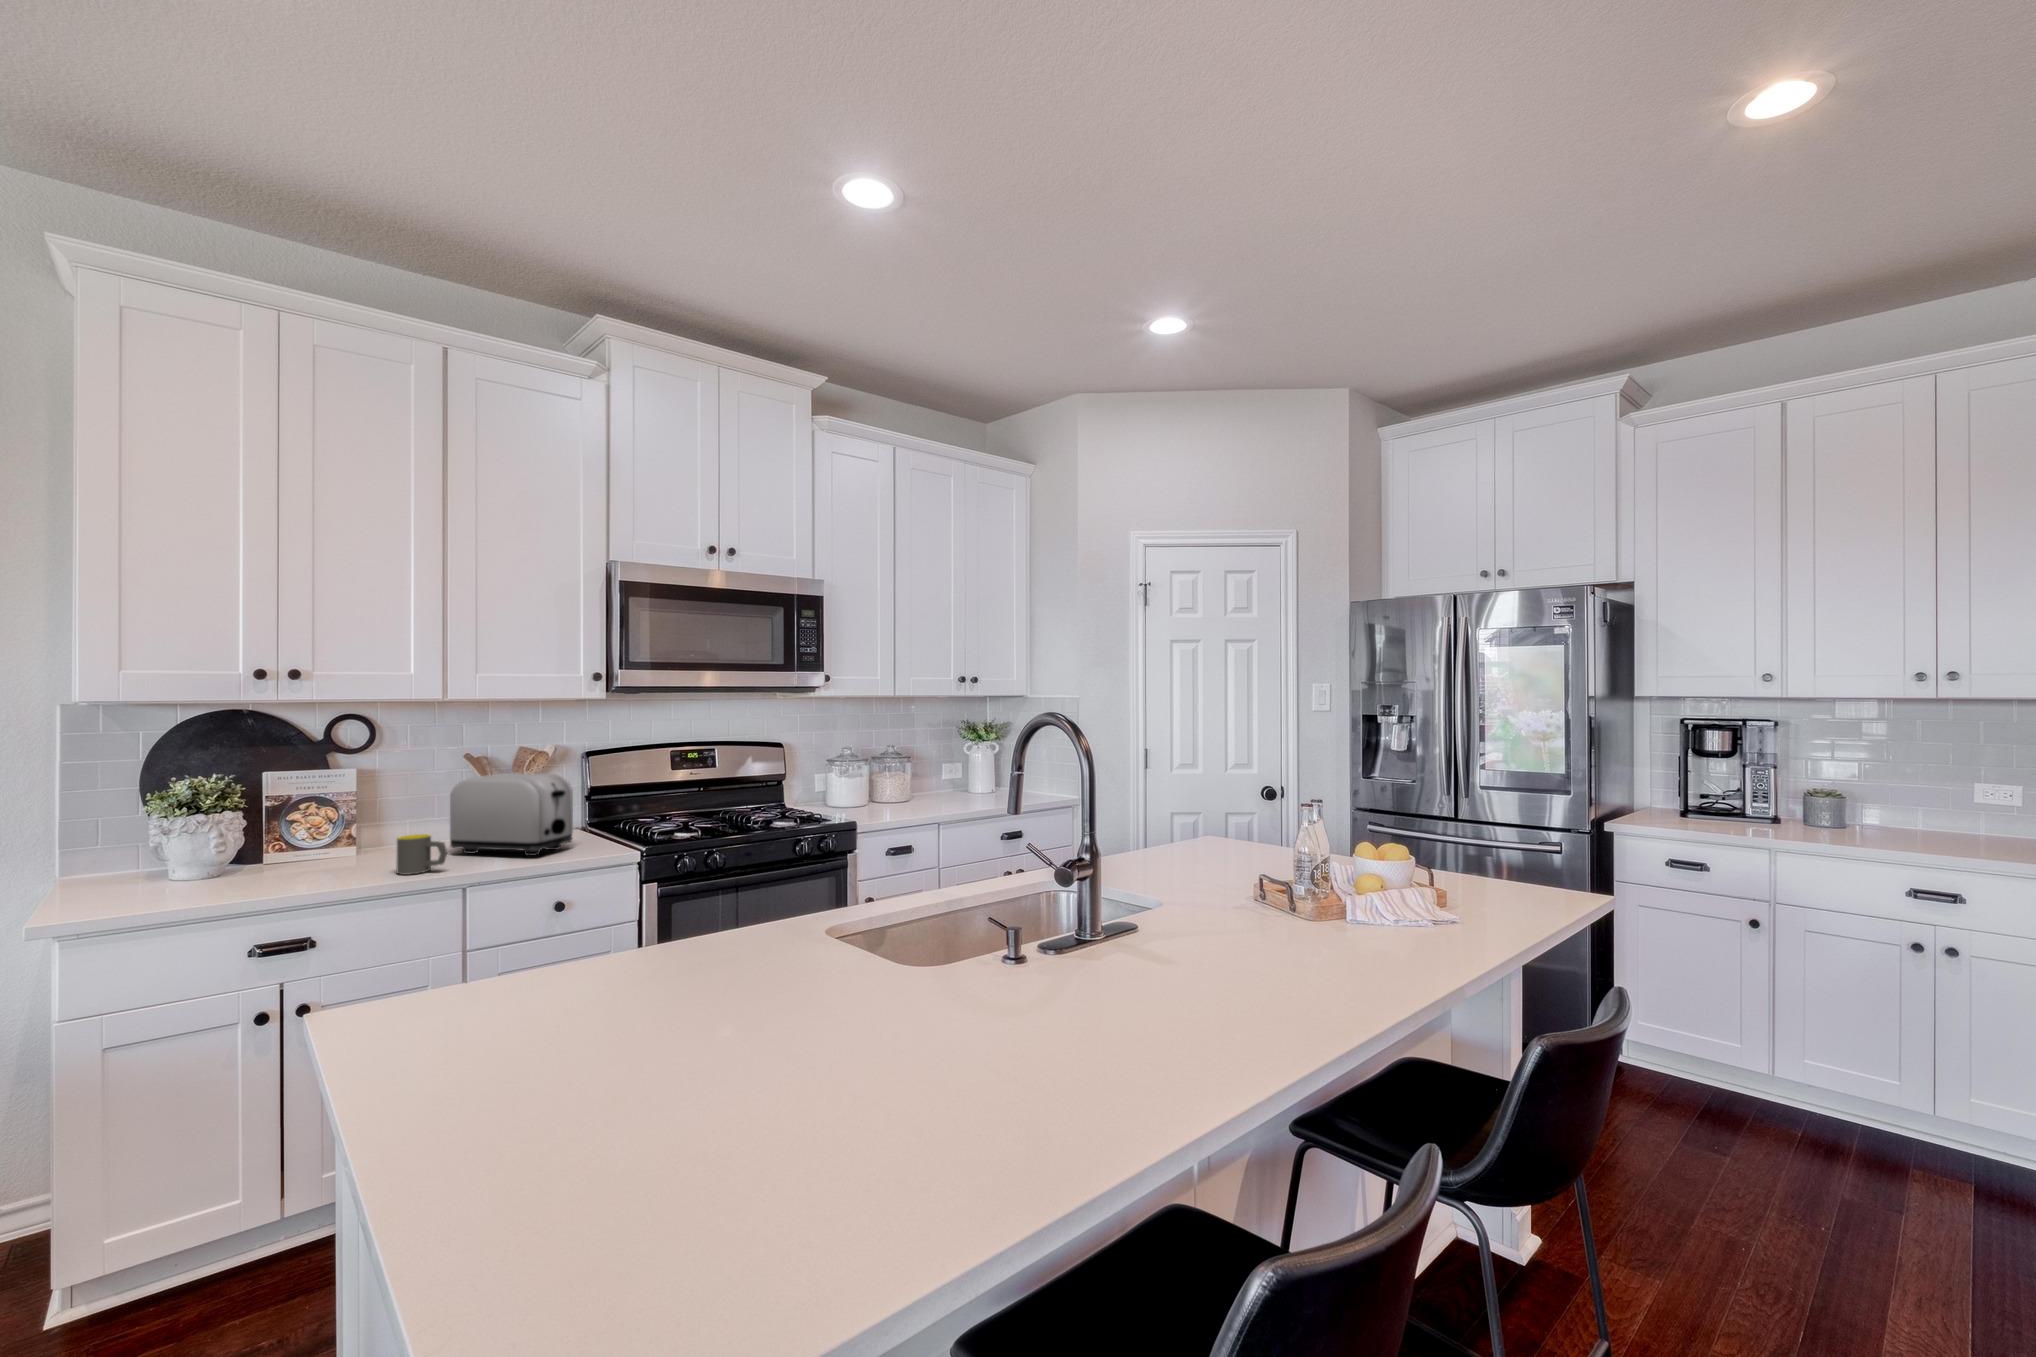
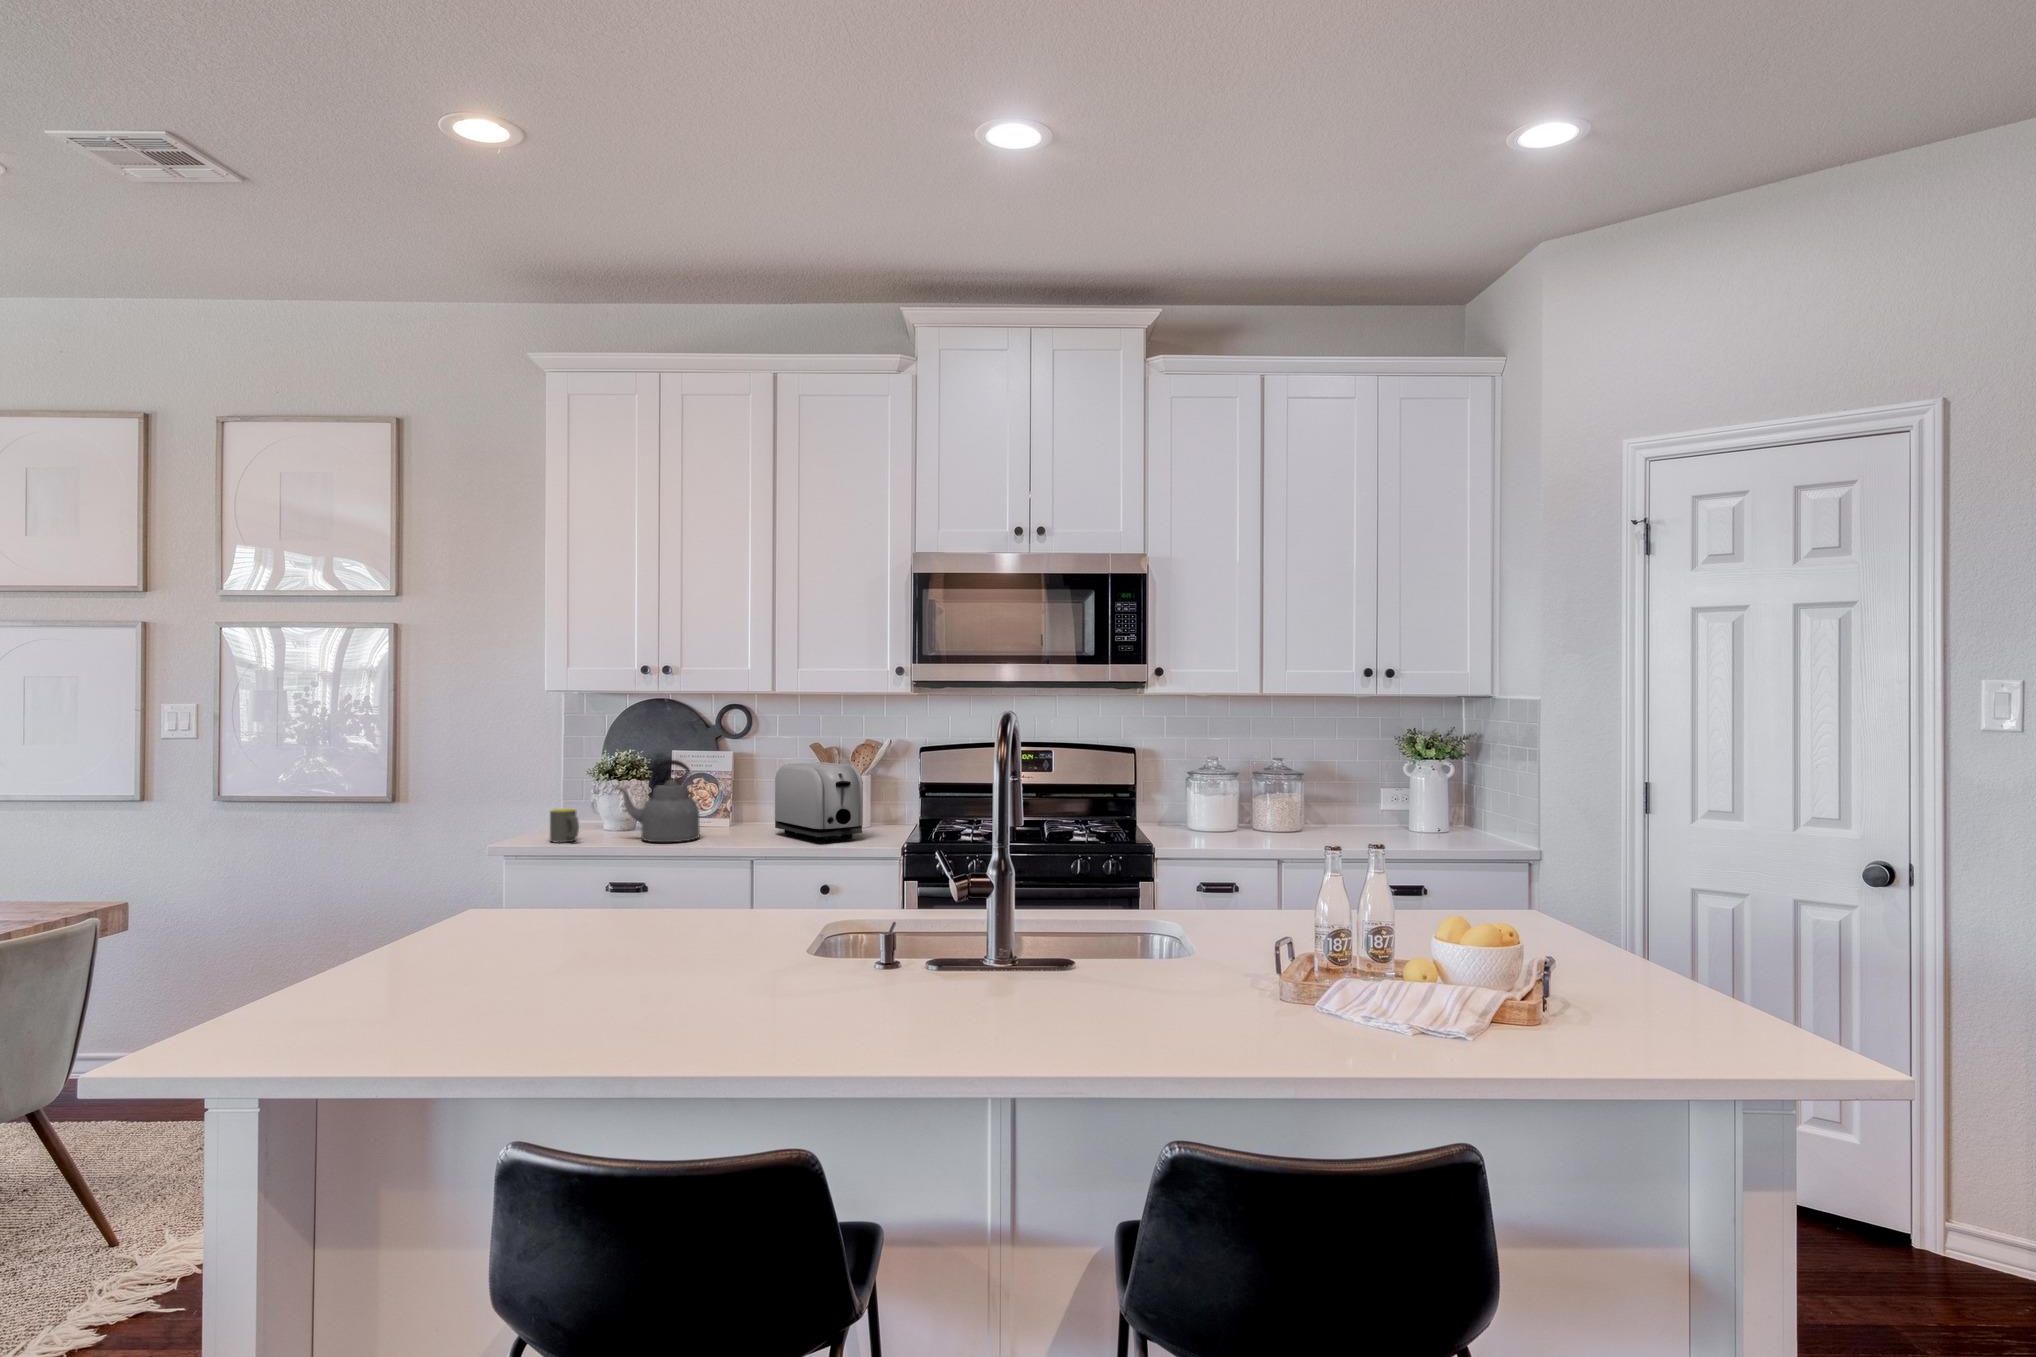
kettle: none [234,783,364,884] -> present [617,760,700,842]
mug: present [397,834,447,875] -> present [550,809,579,843]

